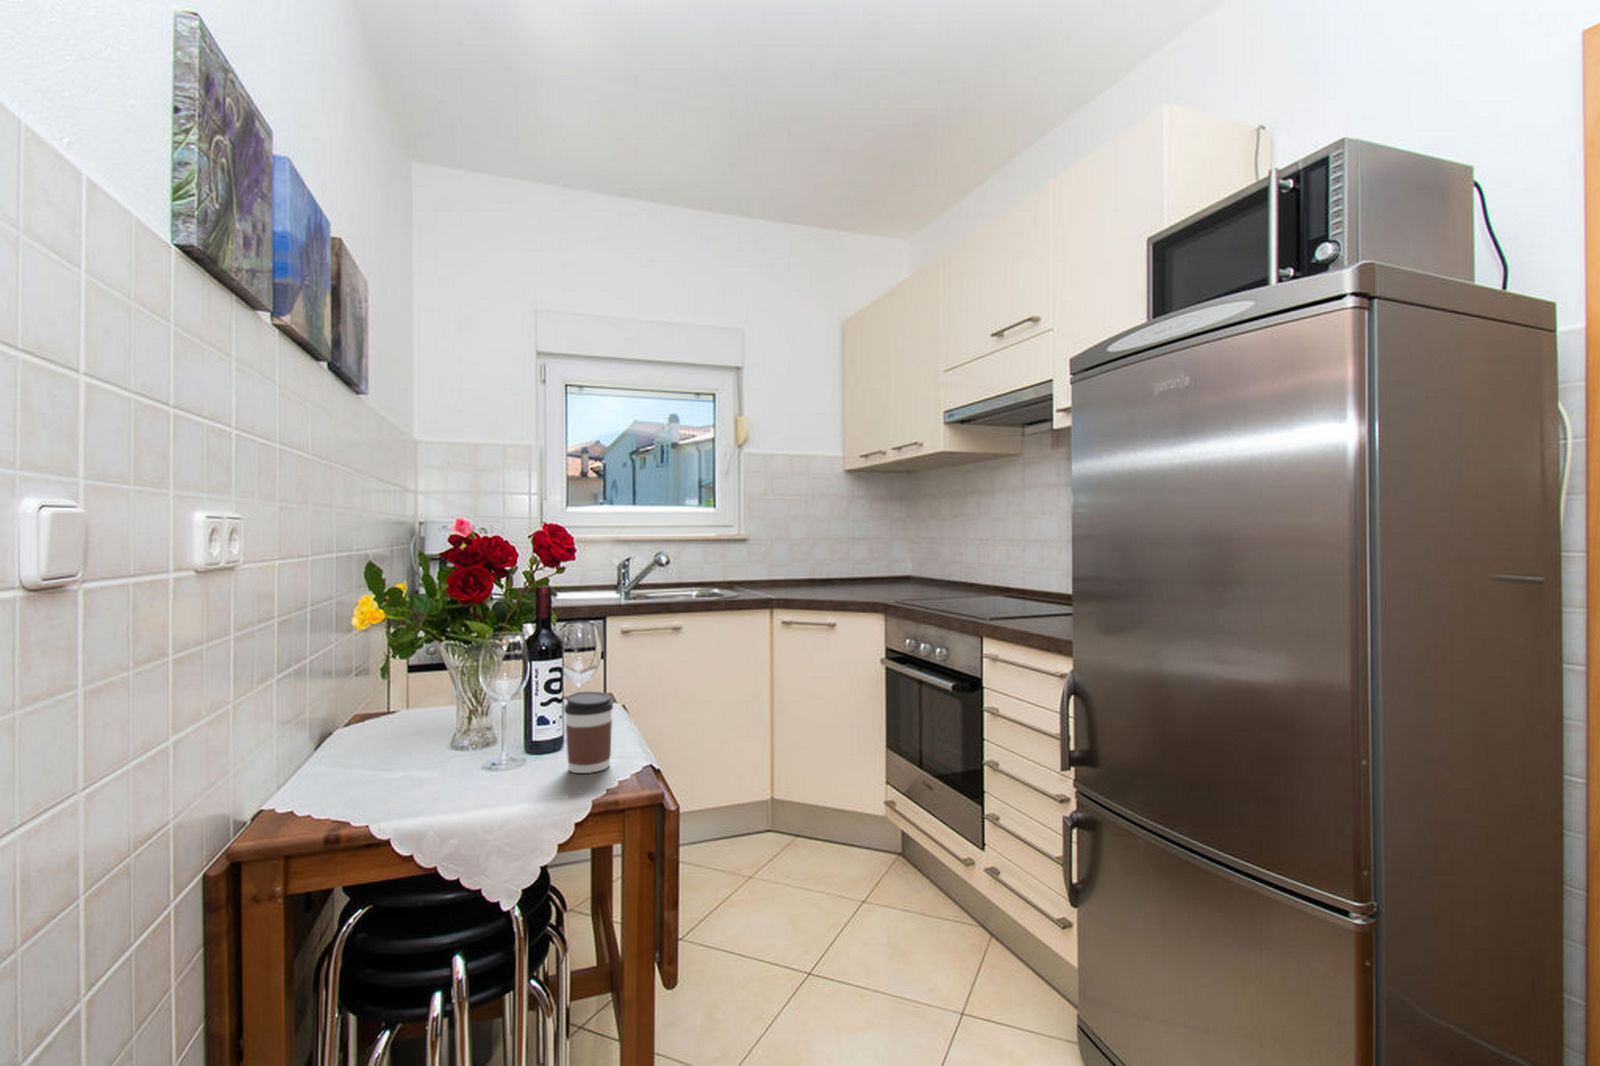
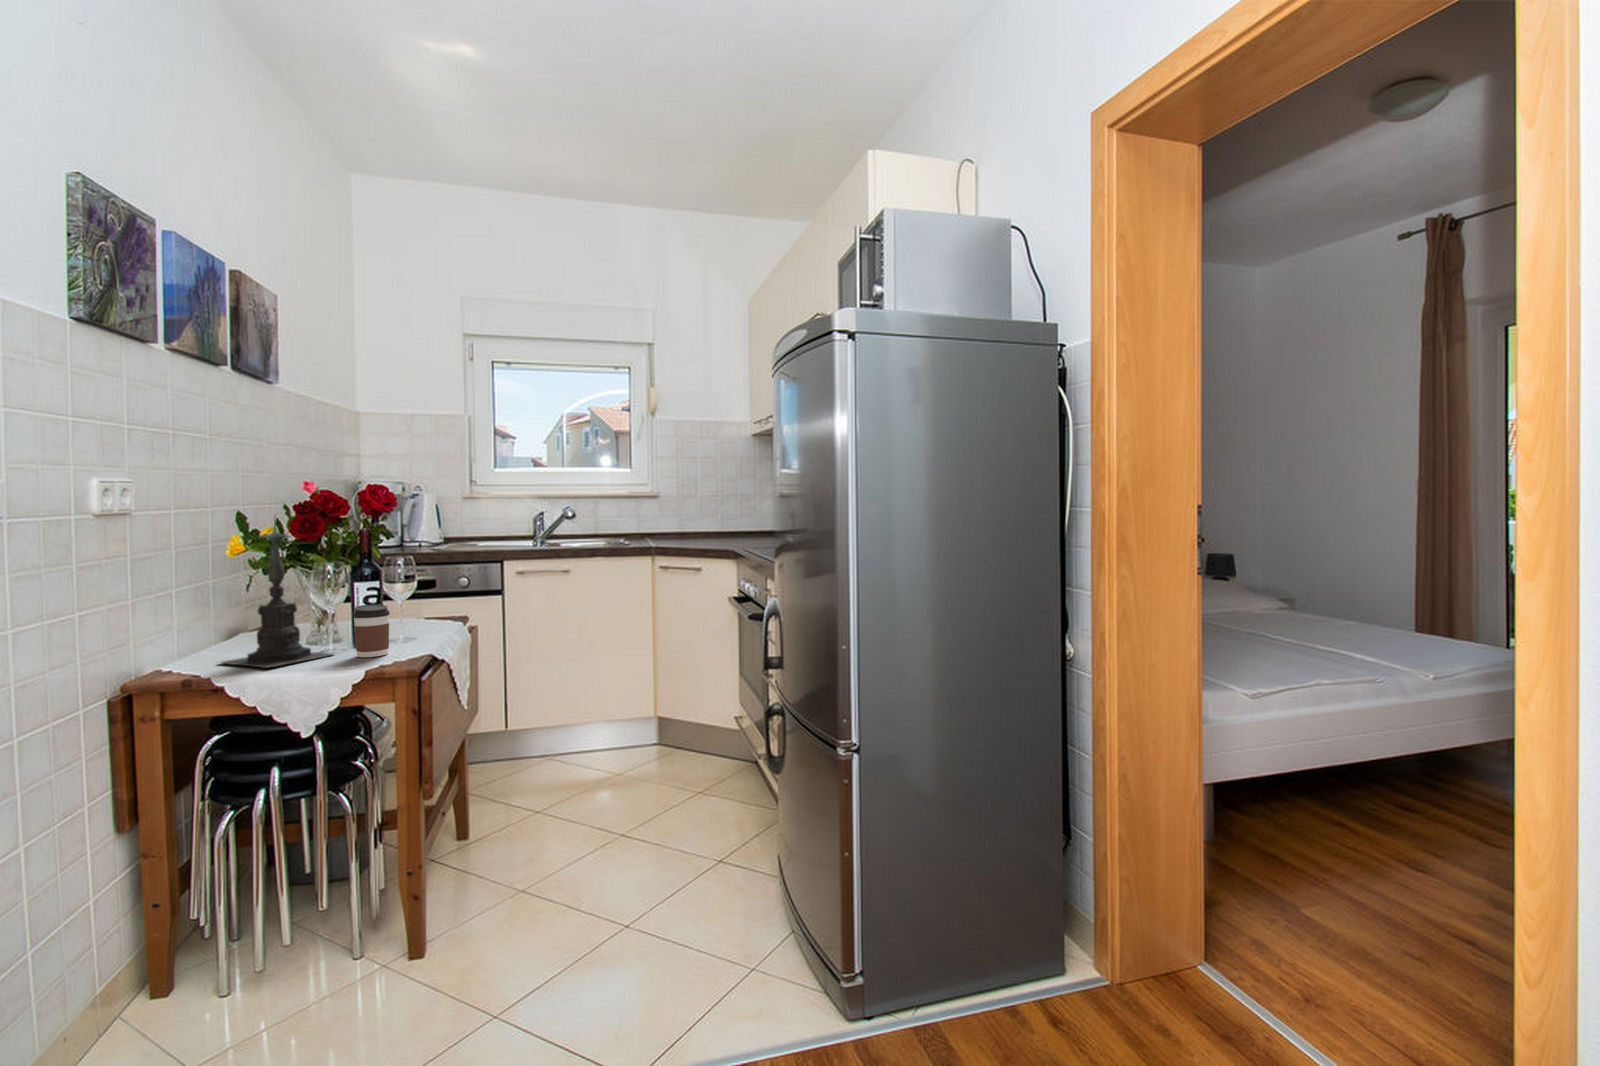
candle holder: none [361,562,532,805] -> present [221,518,331,668]

